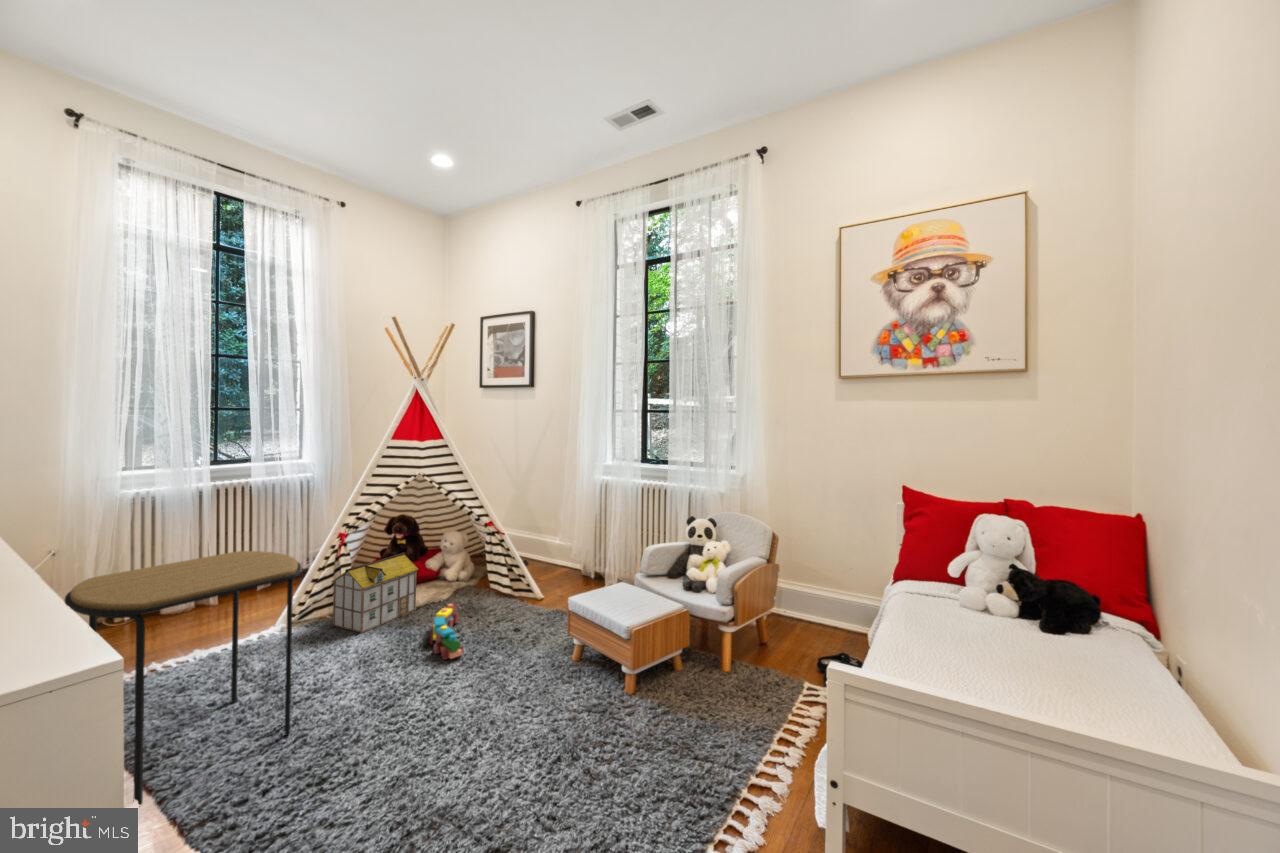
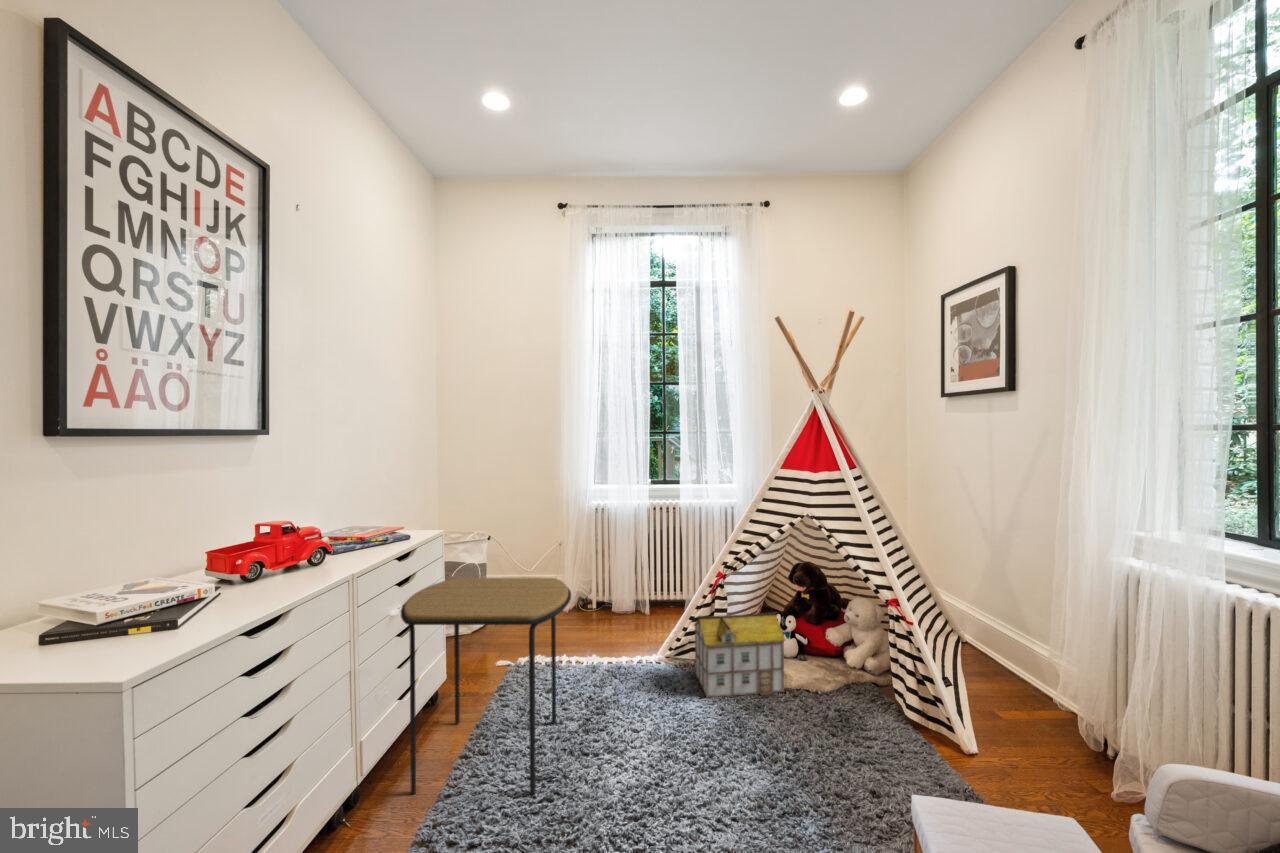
toy train: present [430,604,463,660] -> none [737,706,813,801]

